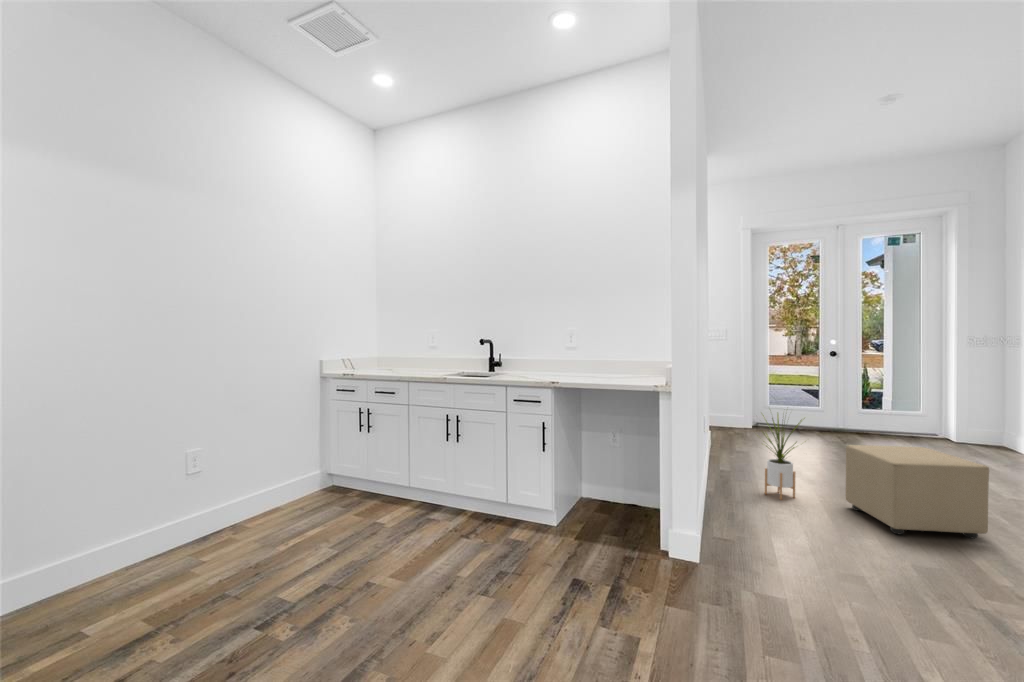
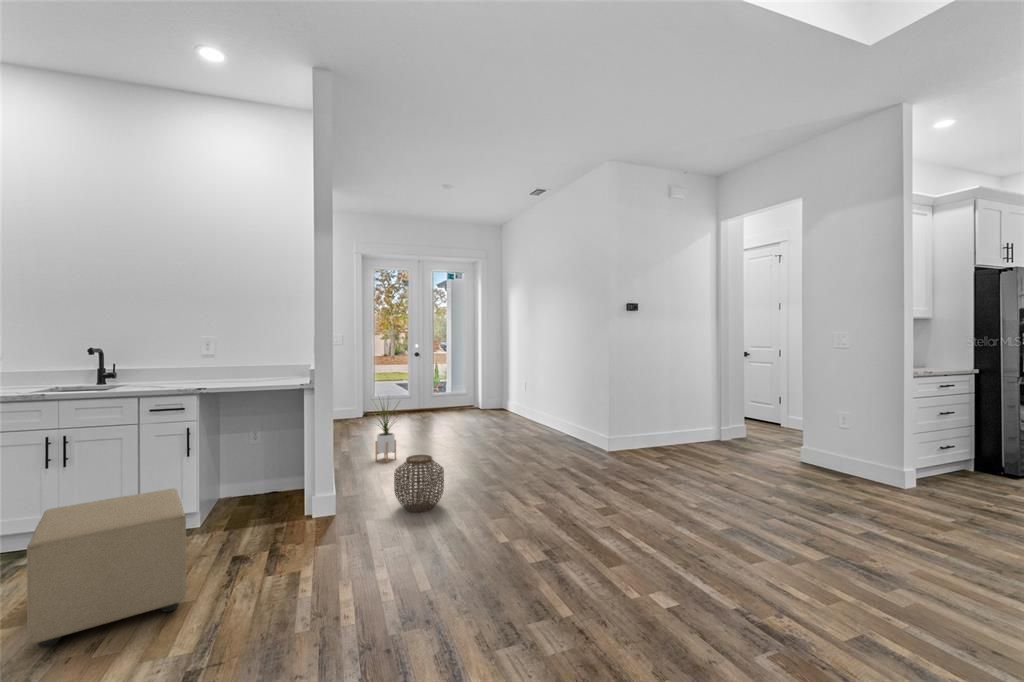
ottoman: present [846,445,989,539] -> present [27,488,186,648]
woven basket: none [784,509,875,604] -> present [394,455,444,512]

